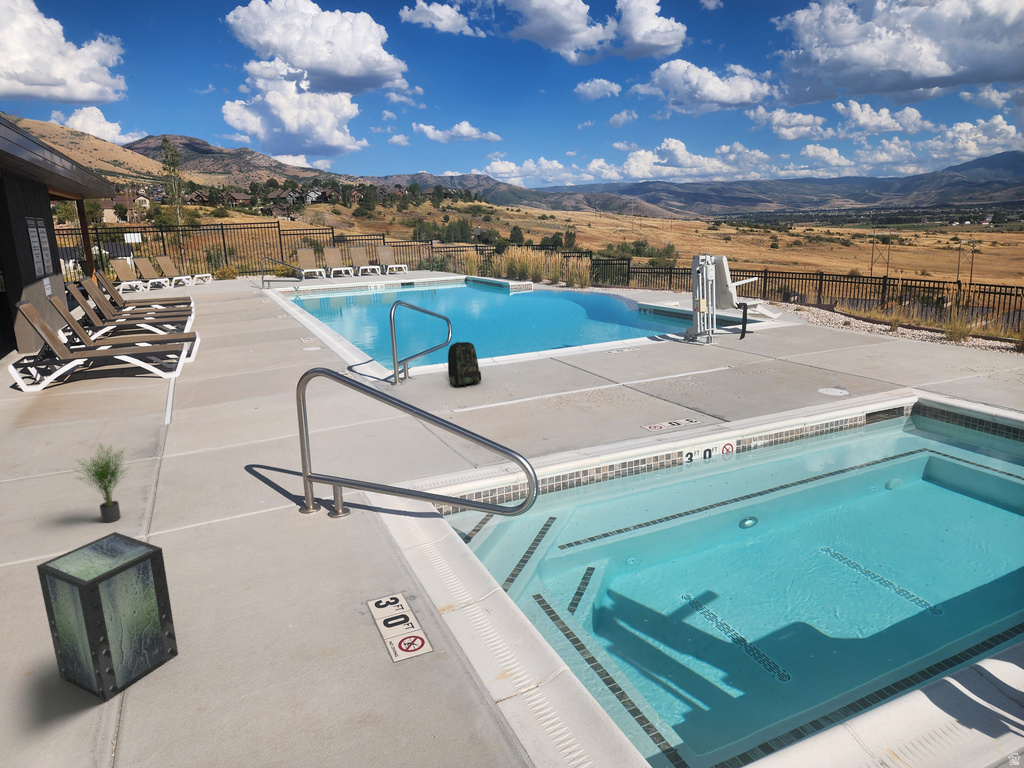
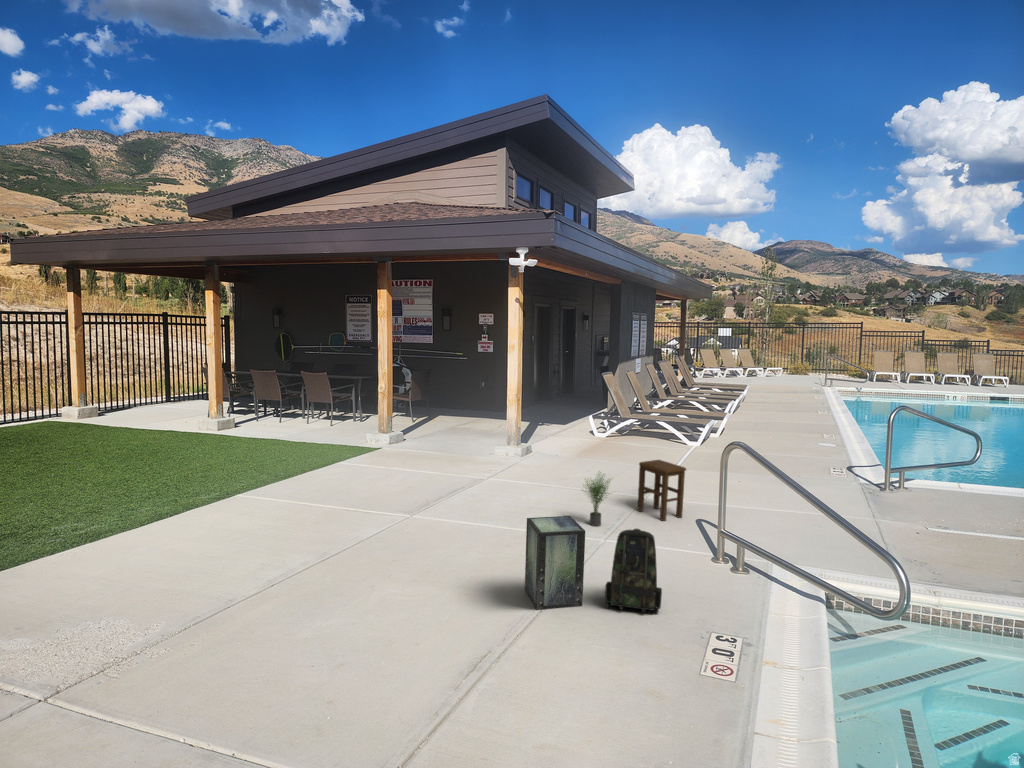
backpack: present [448,342,481,386] -> present [605,529,662,612]
stool: none [150,405,224,482] -> present [637,460,686,521]

